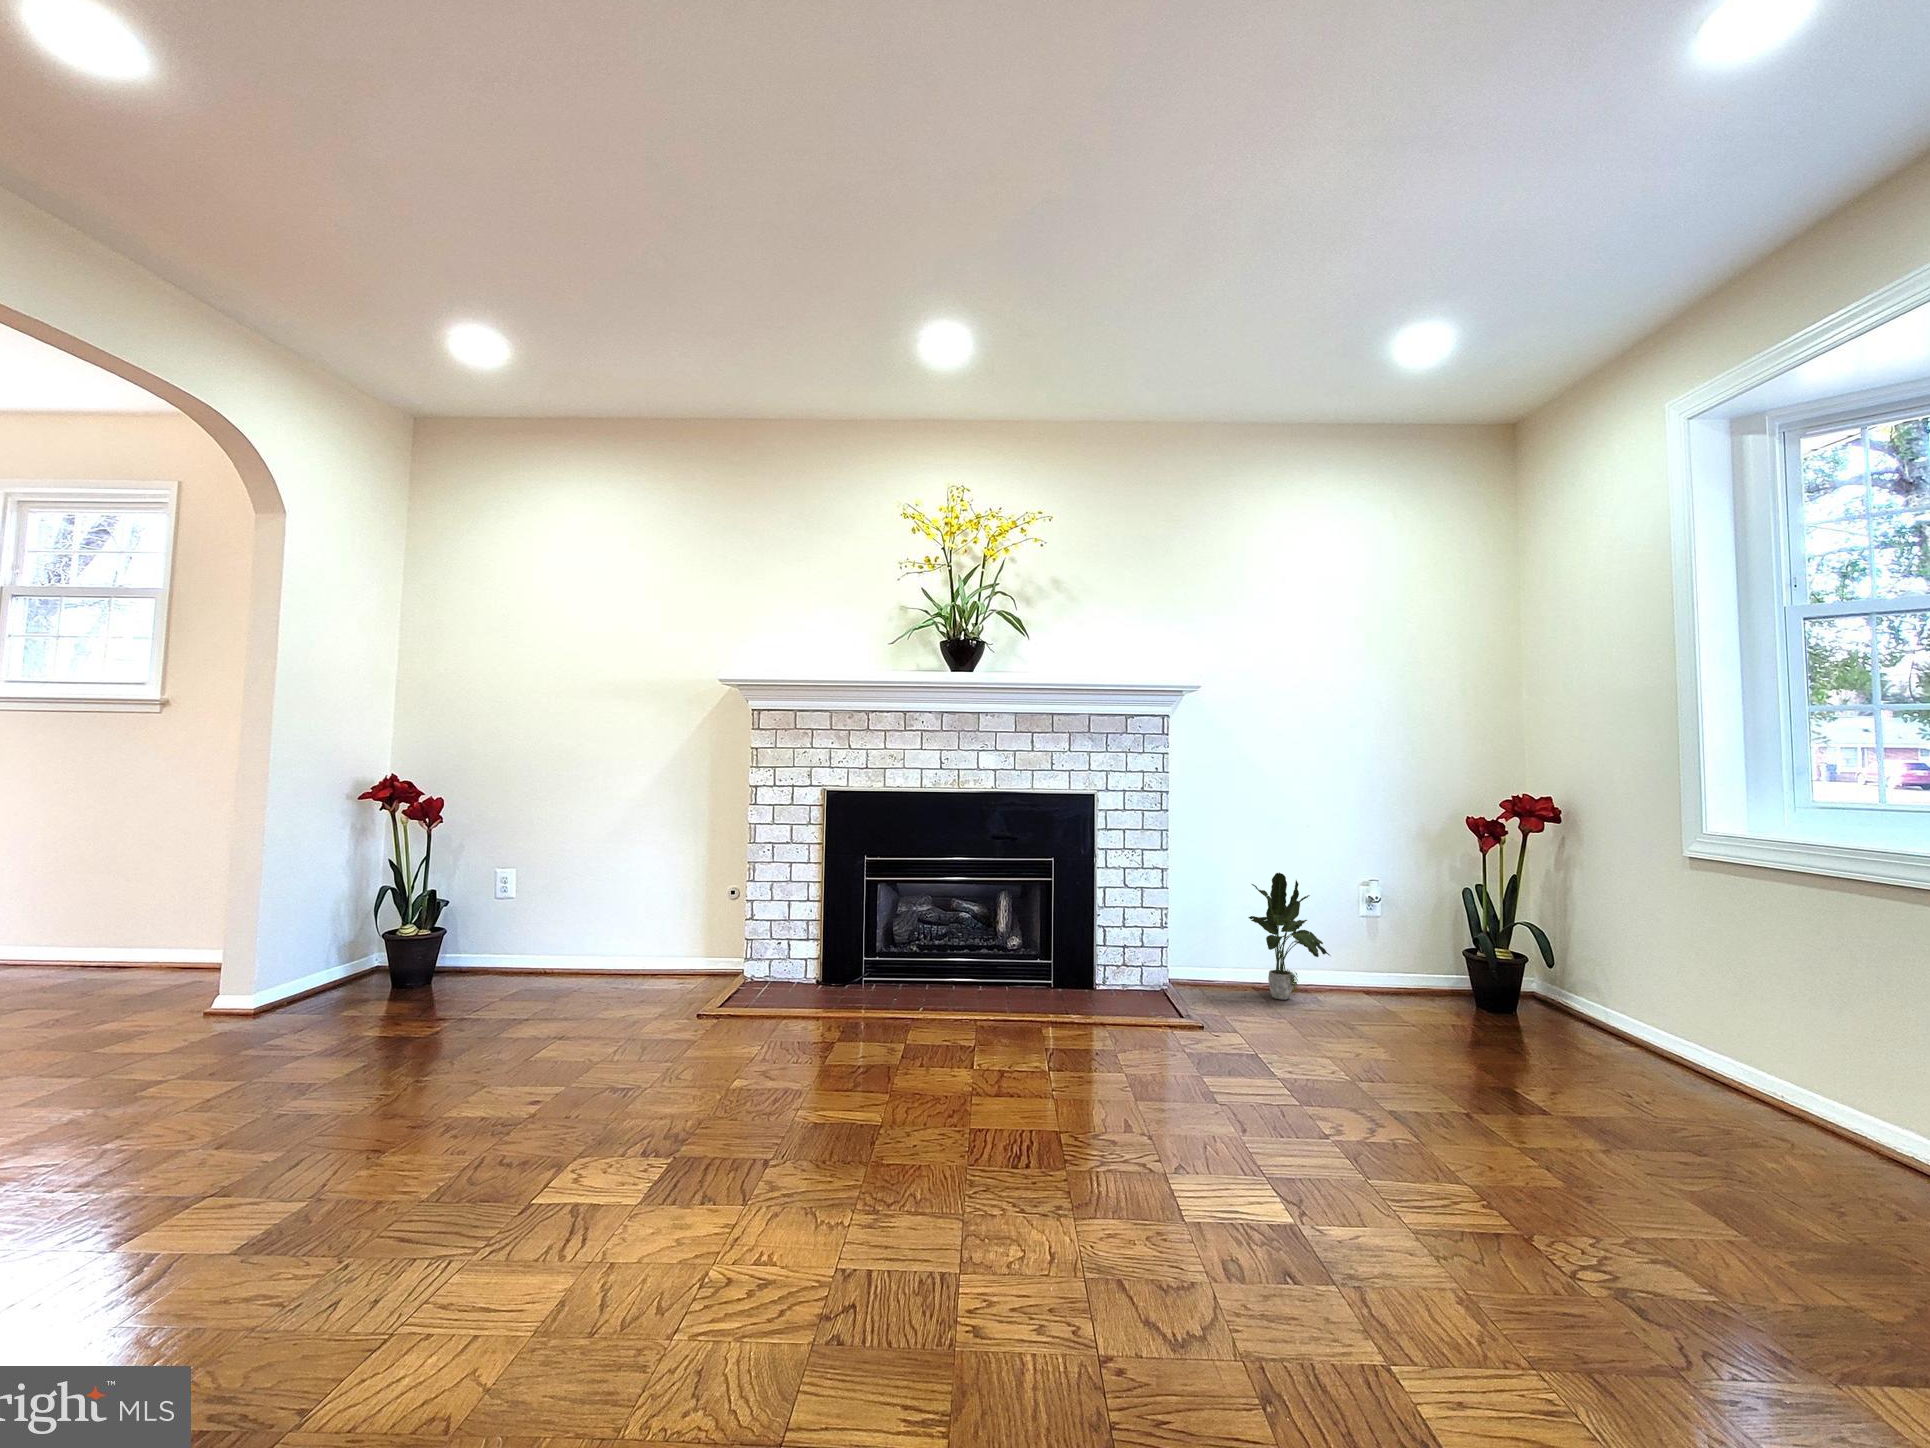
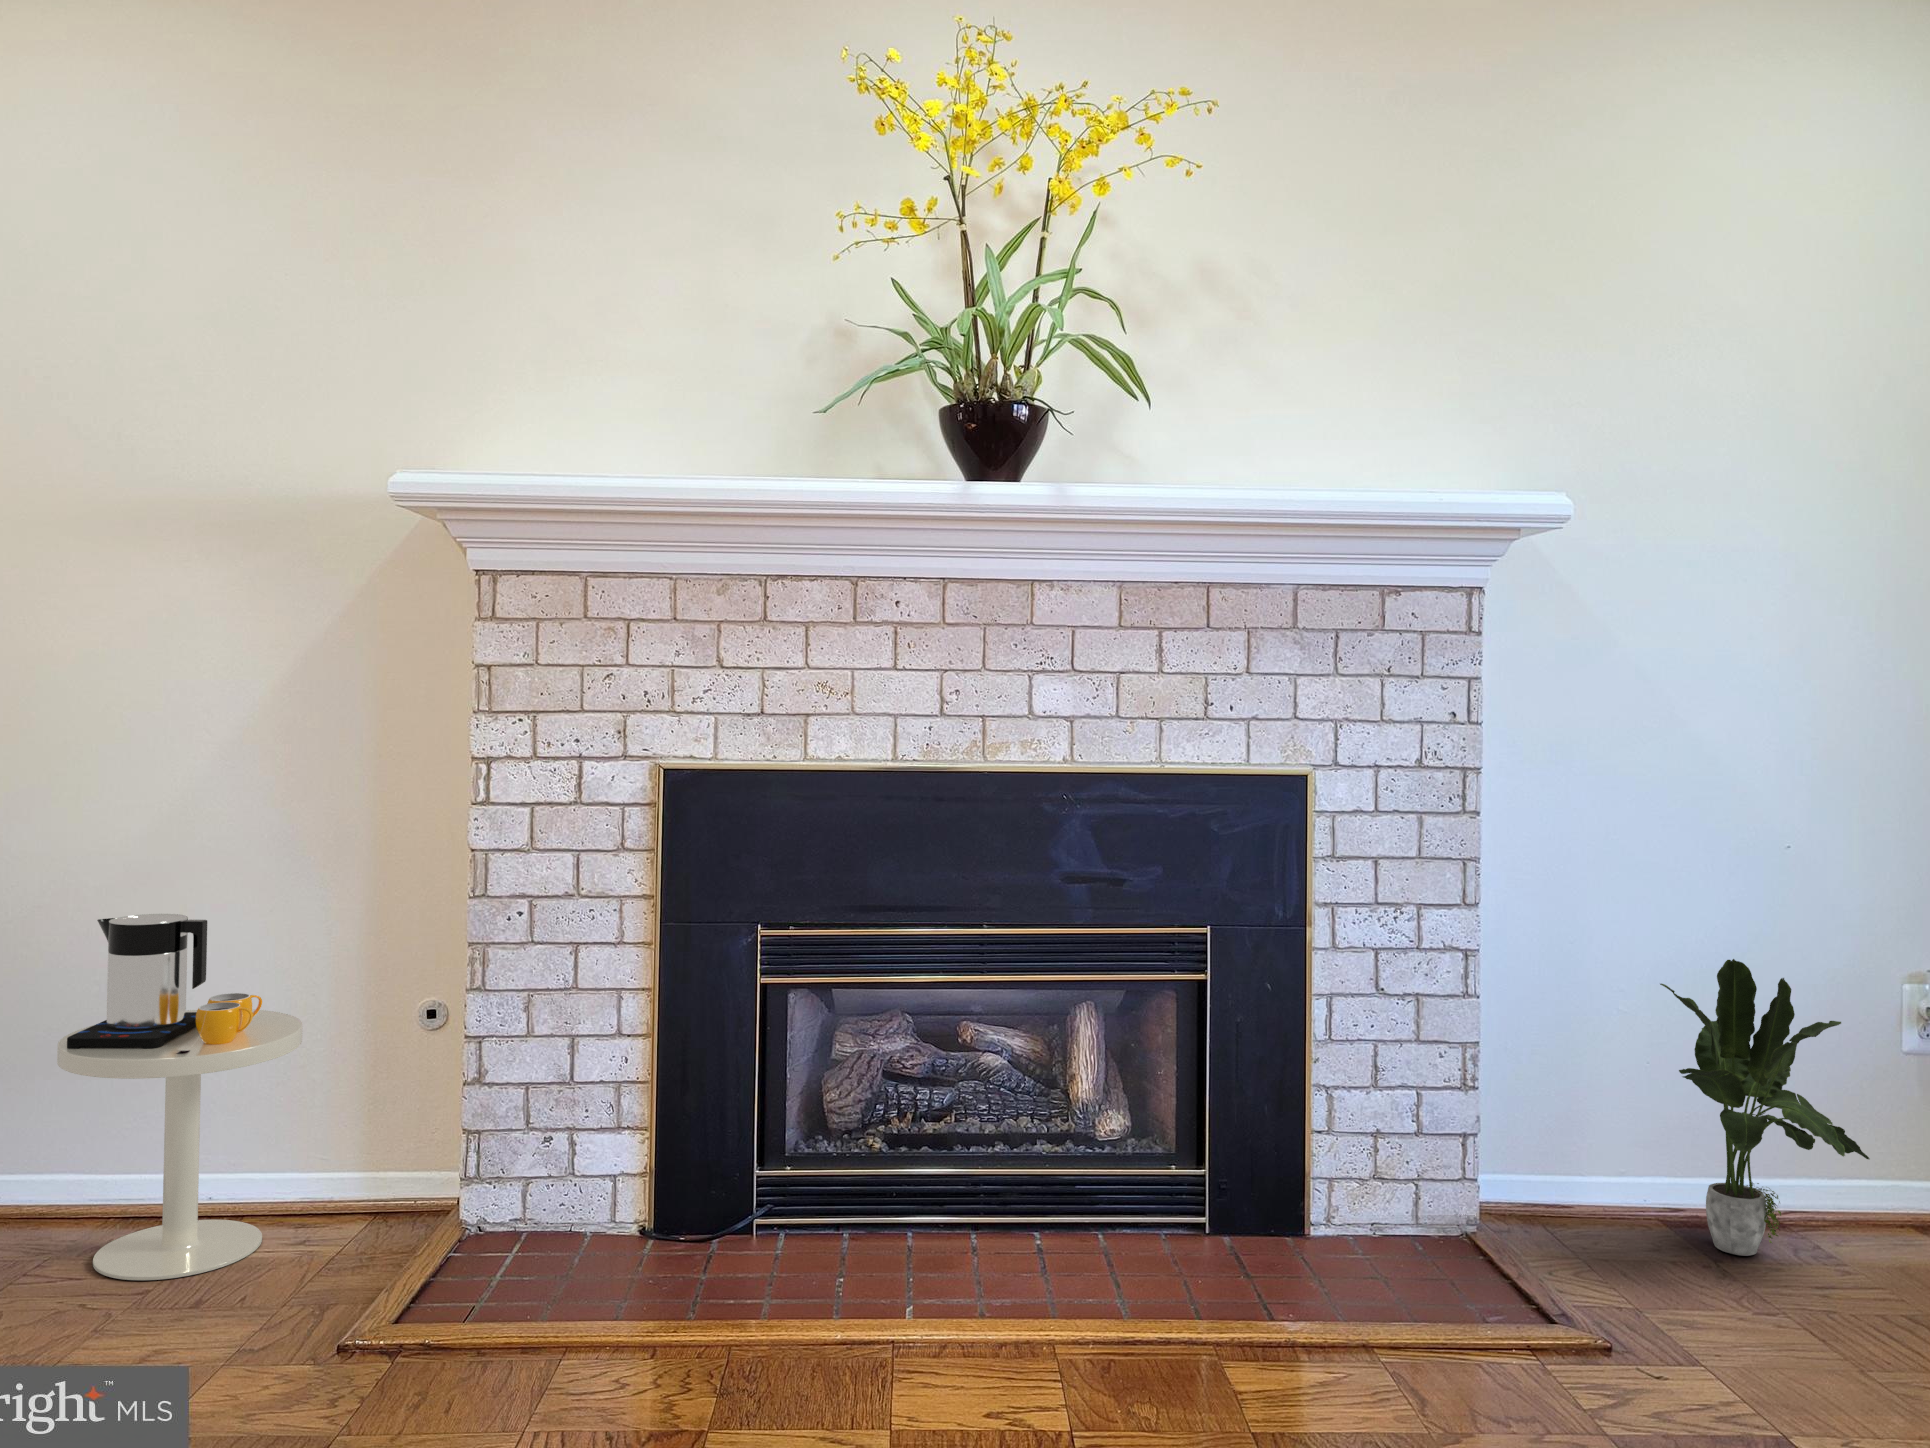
side table: none [588,850,681,995] -> present [57,914,302,1280]

